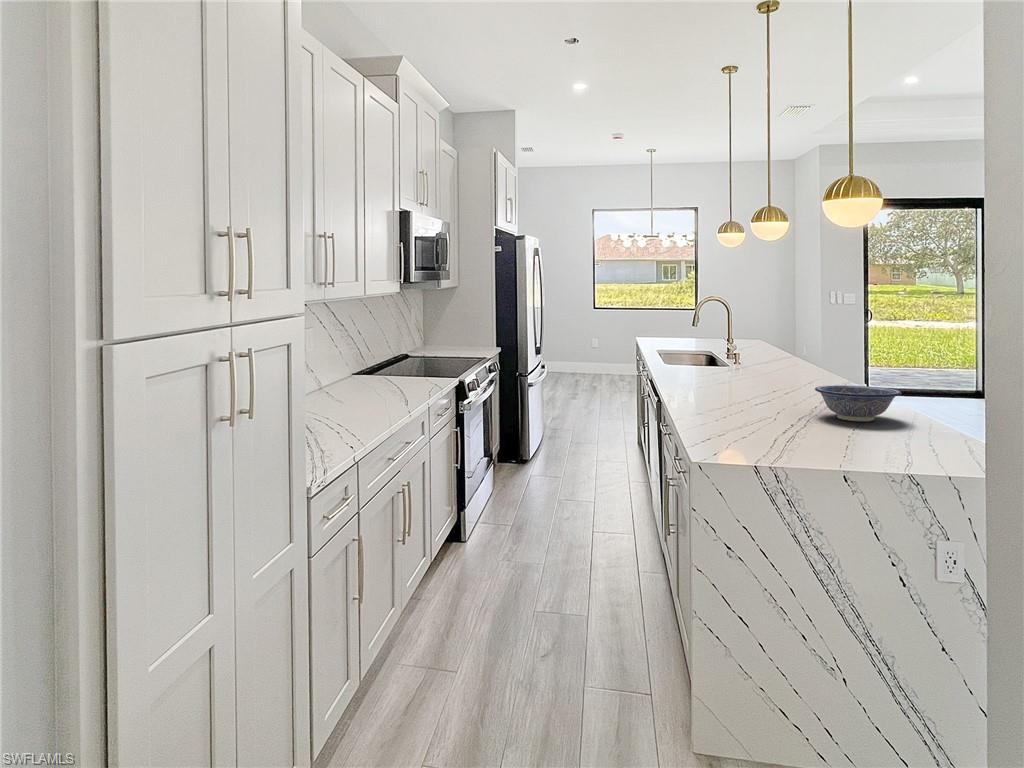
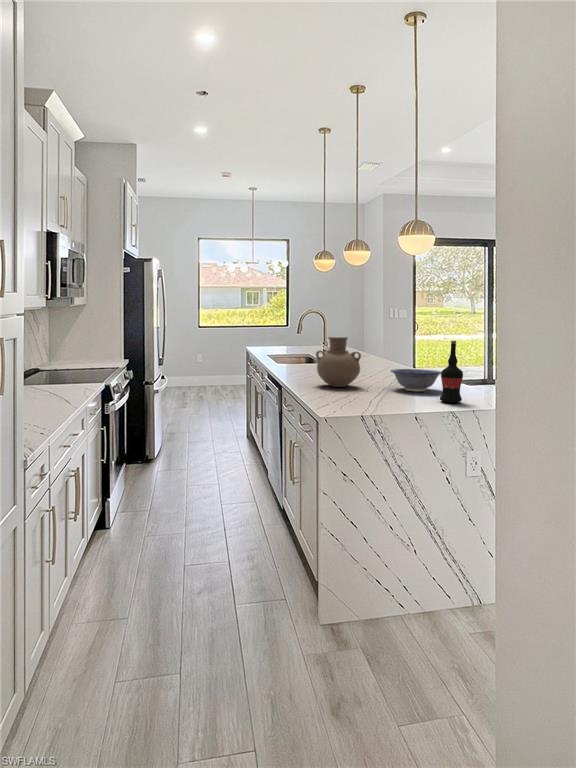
vase: none [701,339,768,411] -> present [316,337,361,387]
wine bottle: none [894,346,937,445] -> present [440,341,463,403]

